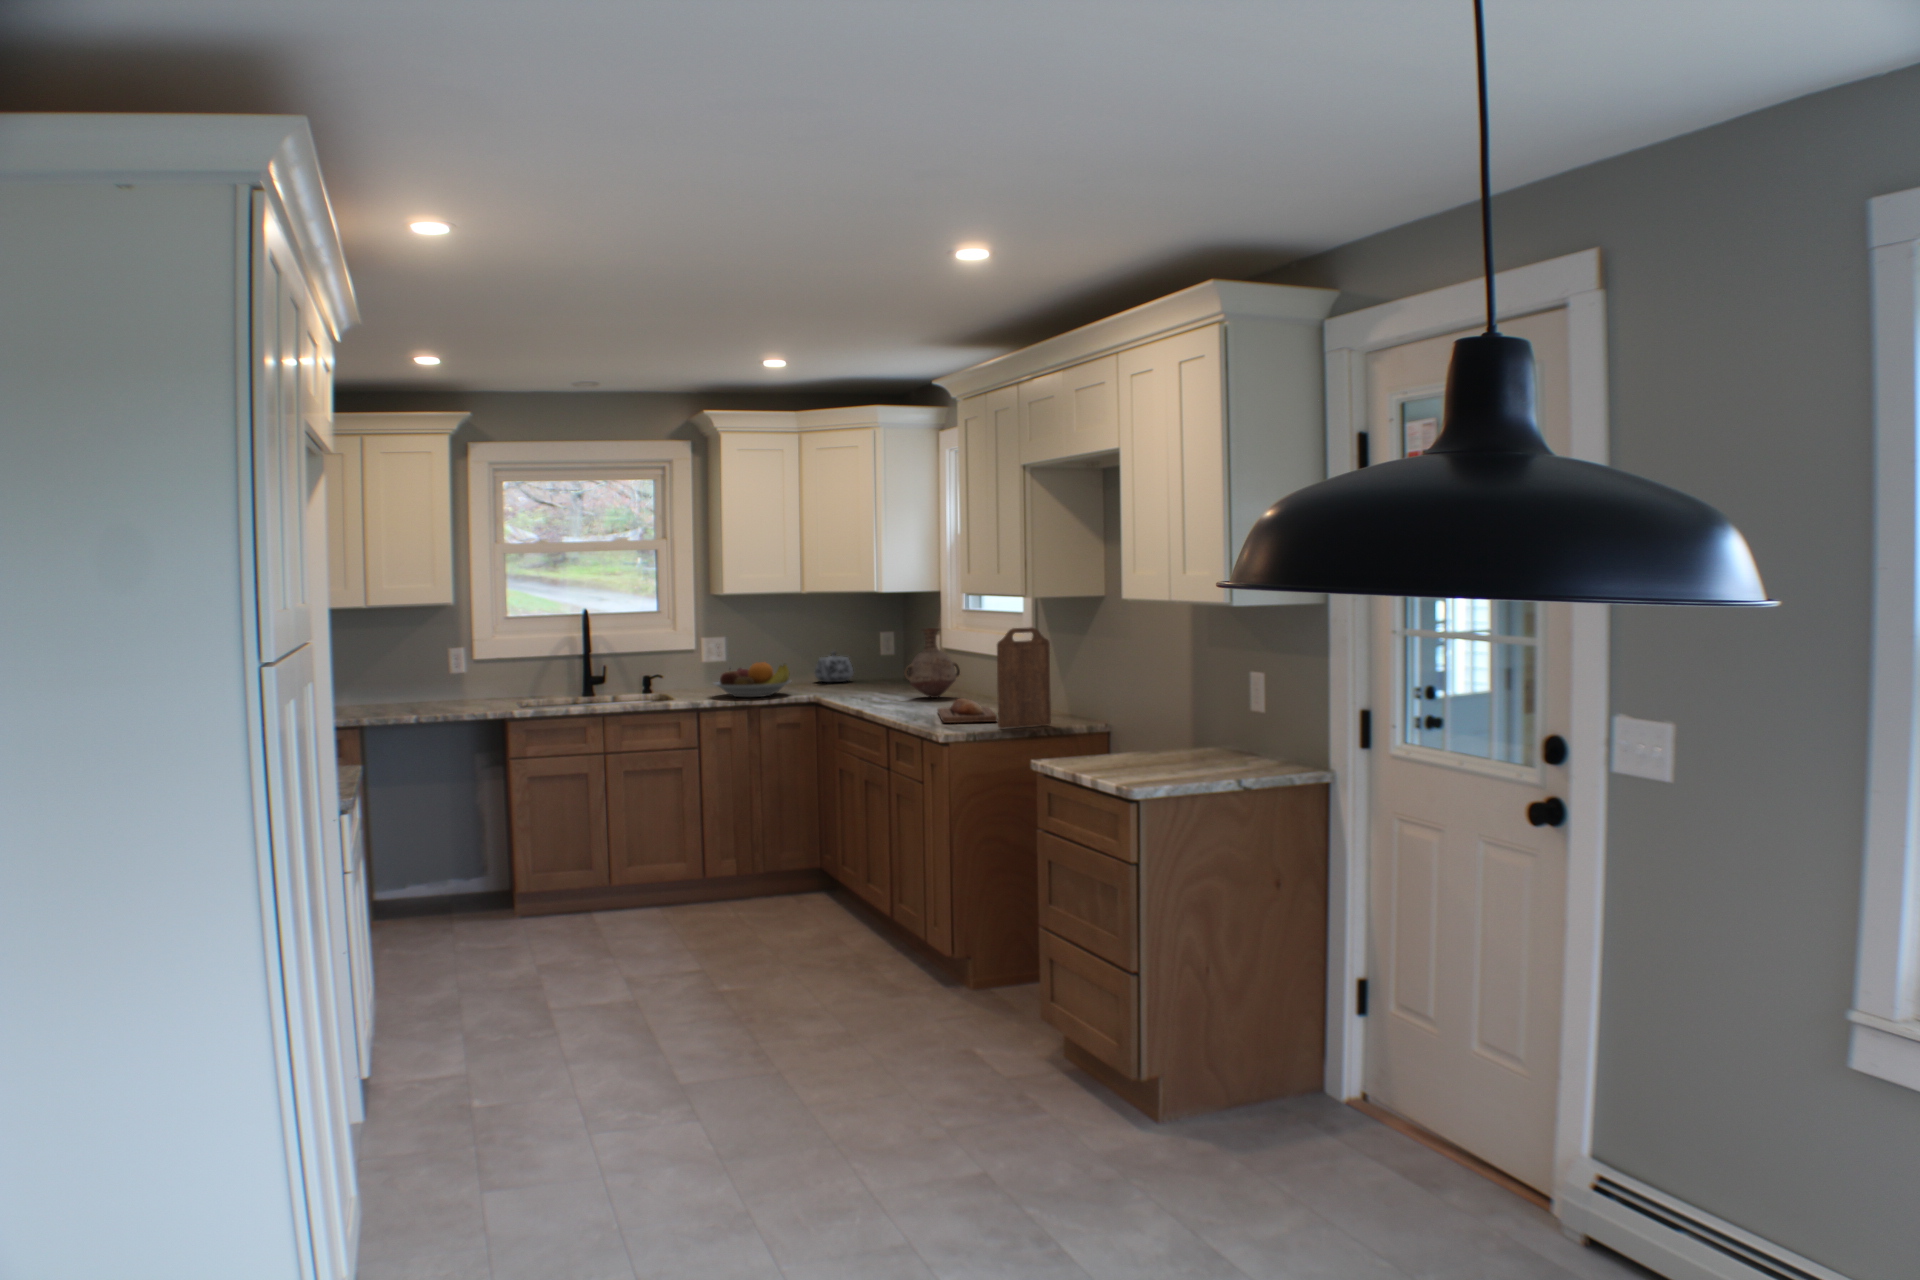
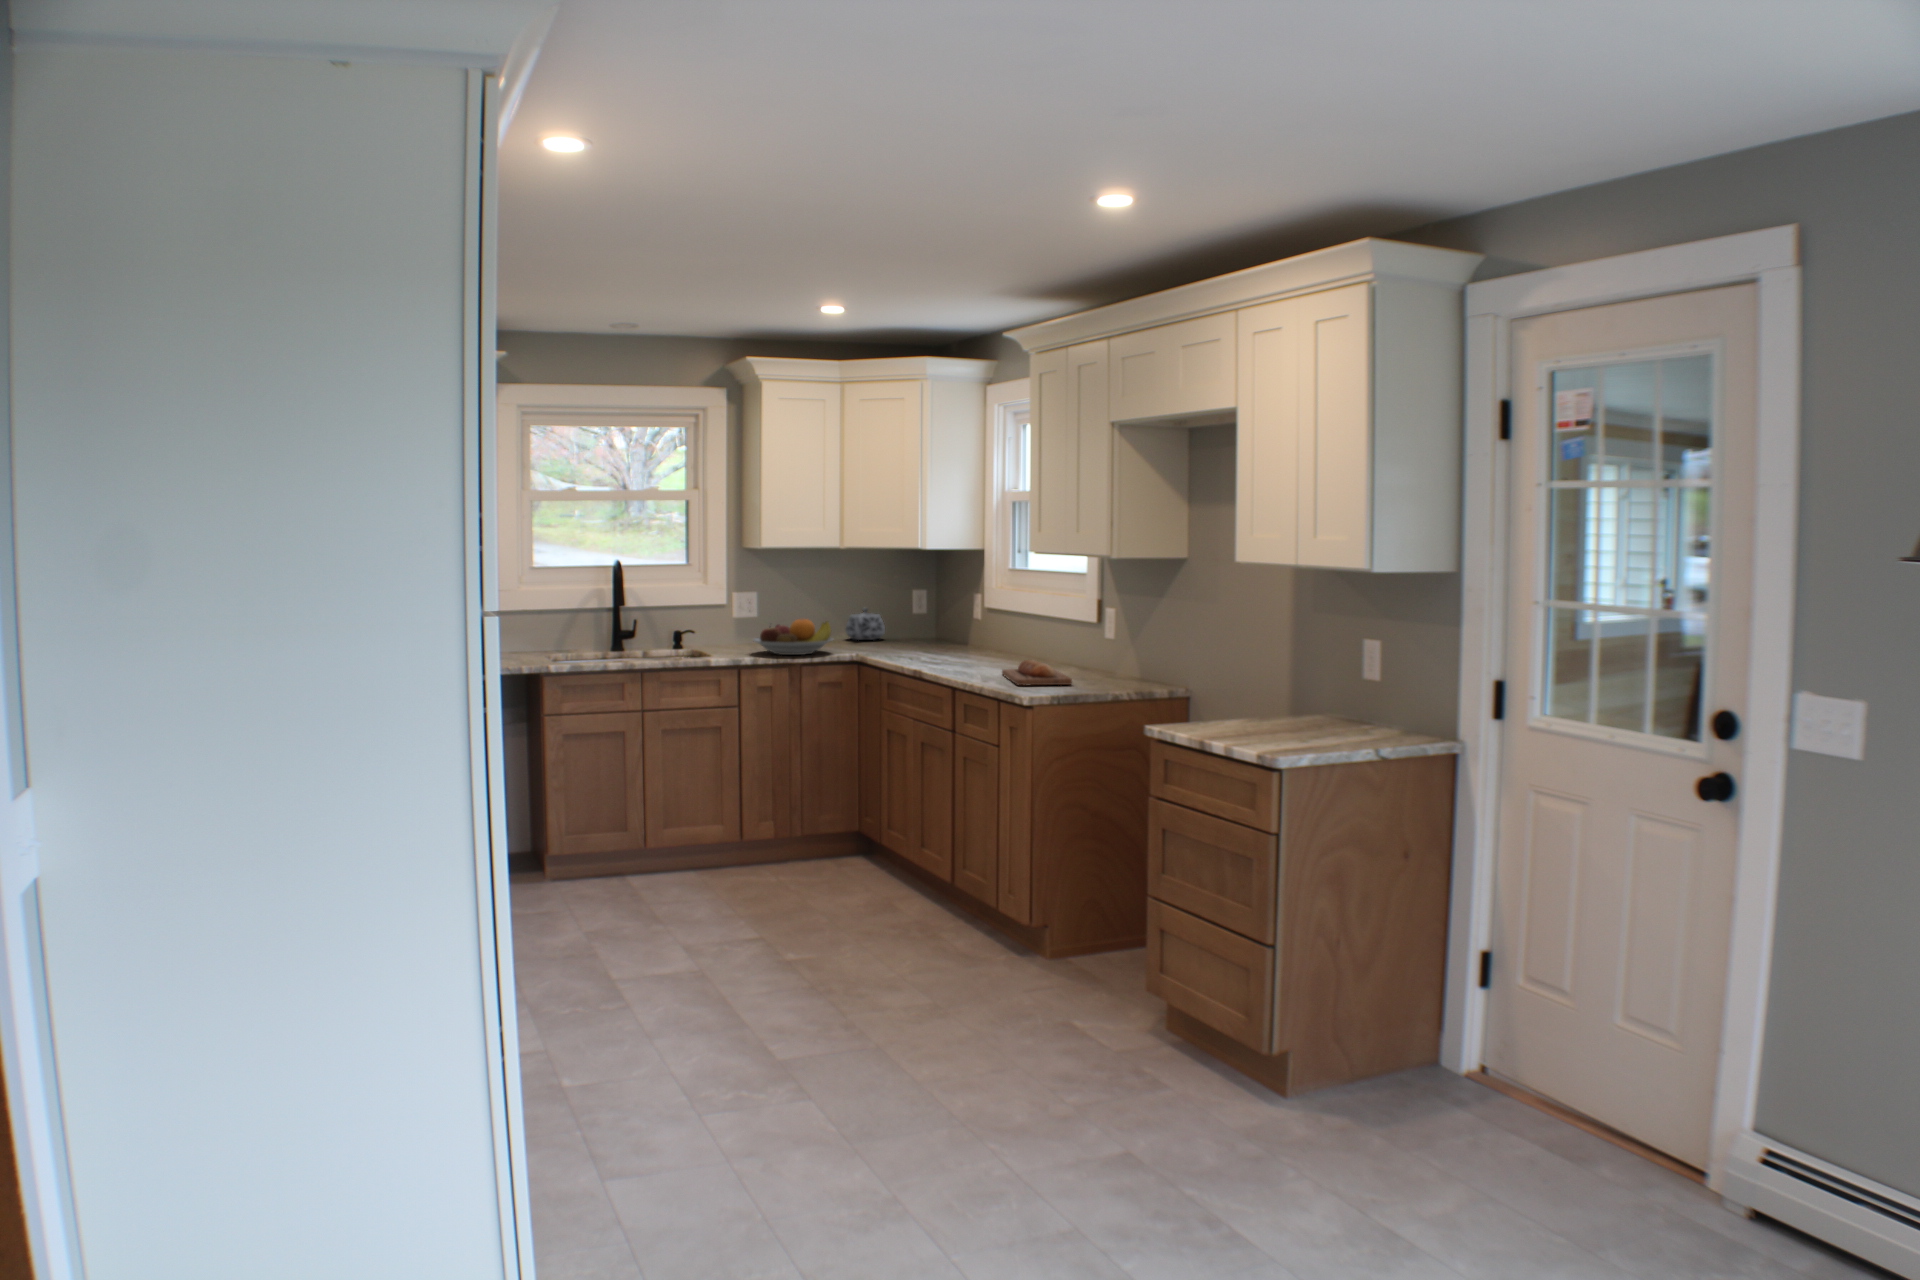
cutting board: present [997,627,1051,729] -> none [1079,589,1131,692]
vase: present [904,628,960,698] -> none [955,587,1010,658]

